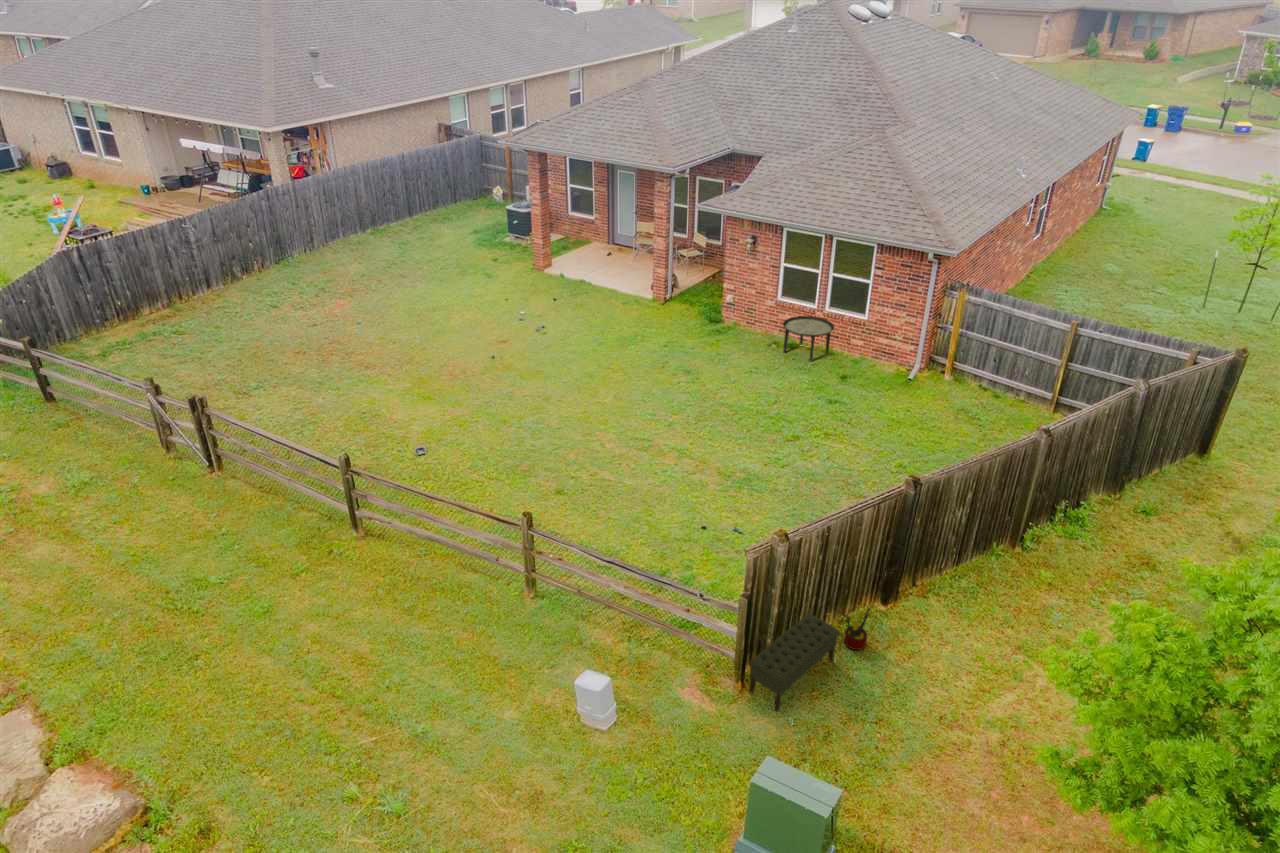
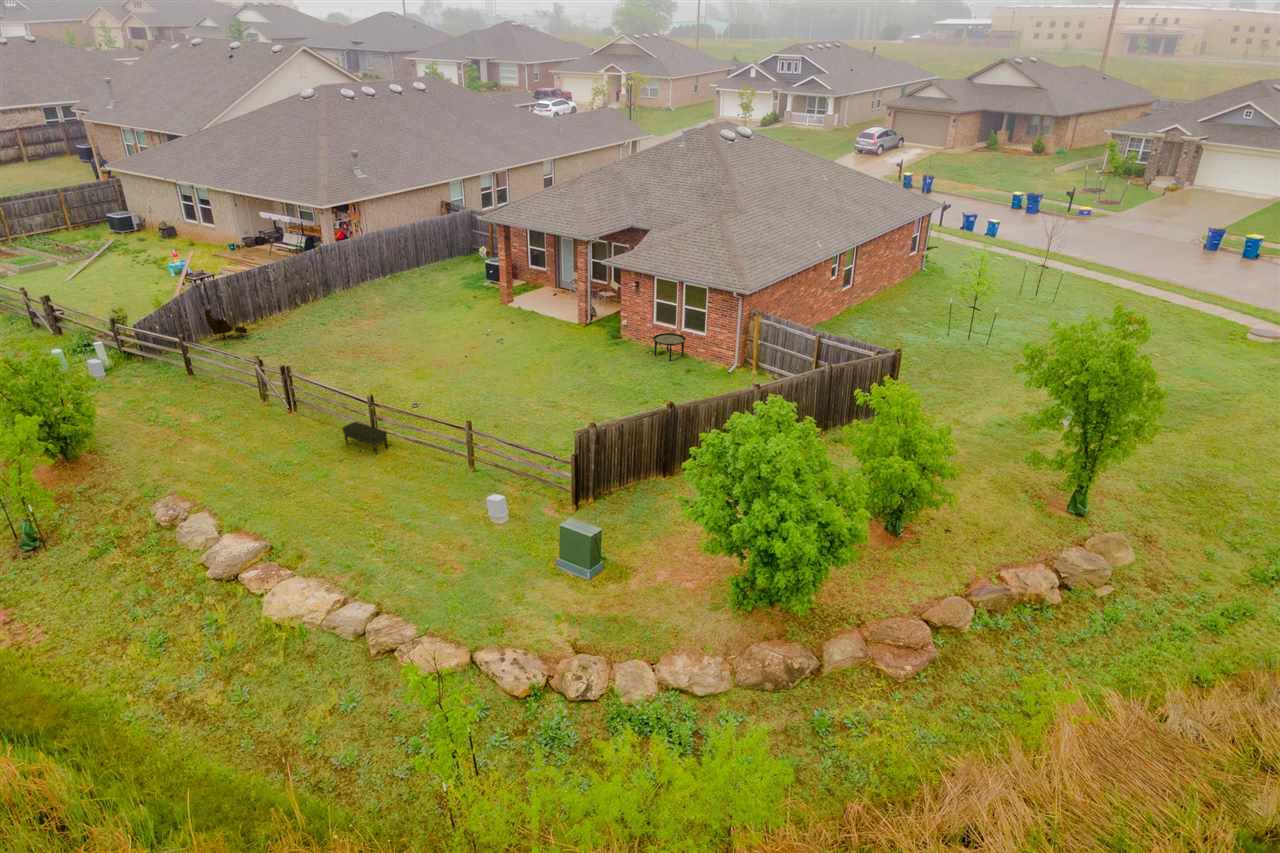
lounge chair: none [84,287,157,336] -> present [204,309,247,340]
decorative plant: present [827,602,888,650] -> none [625,464,658,494]
bench: present [749,614,839,711] -> present [343,422,388,454]

